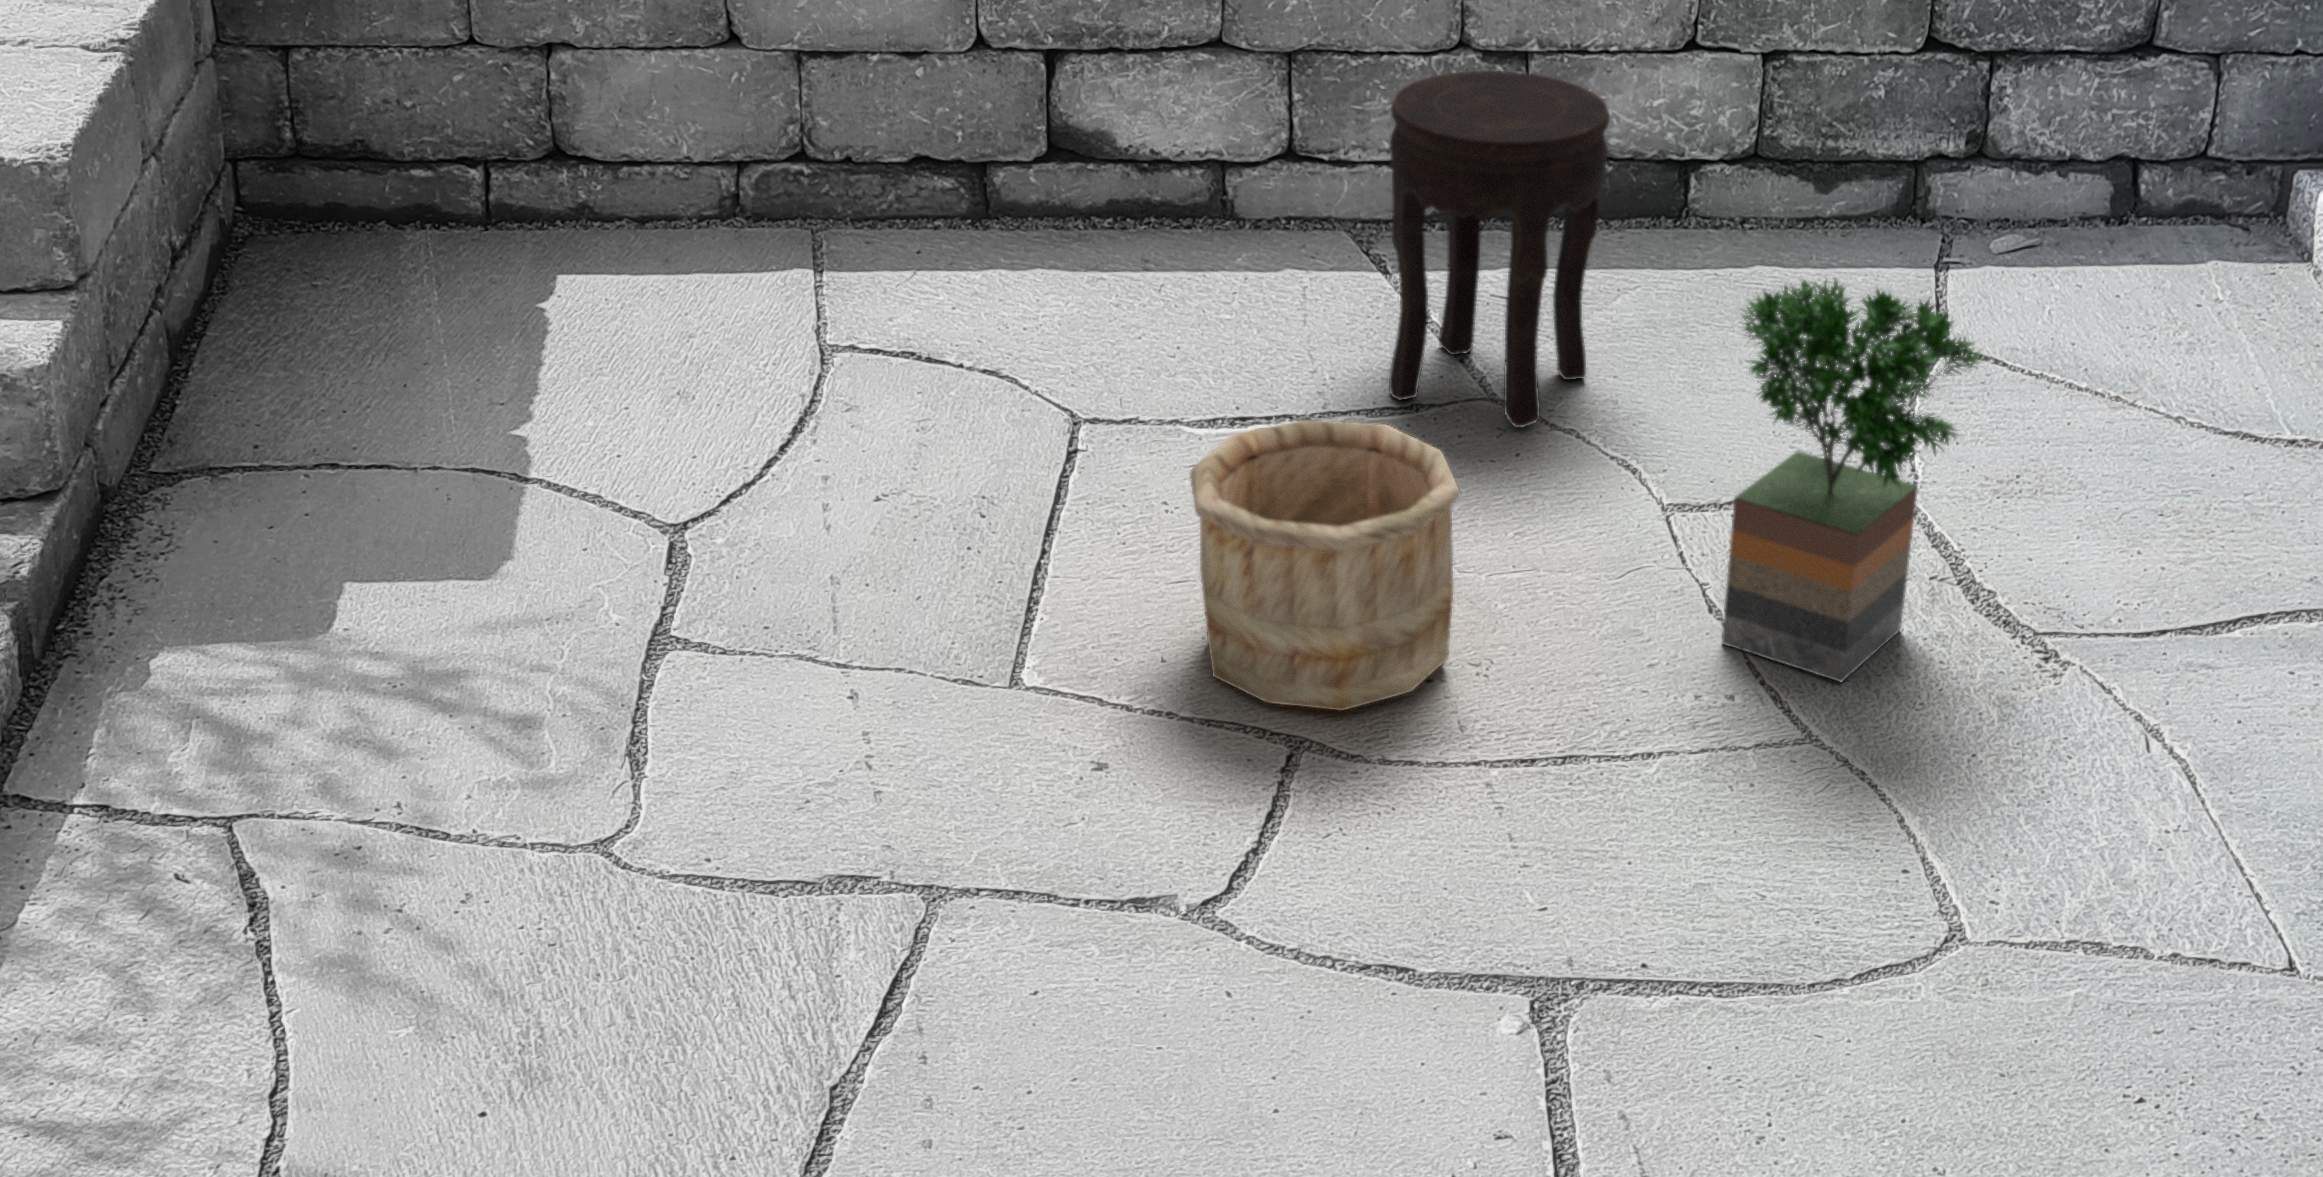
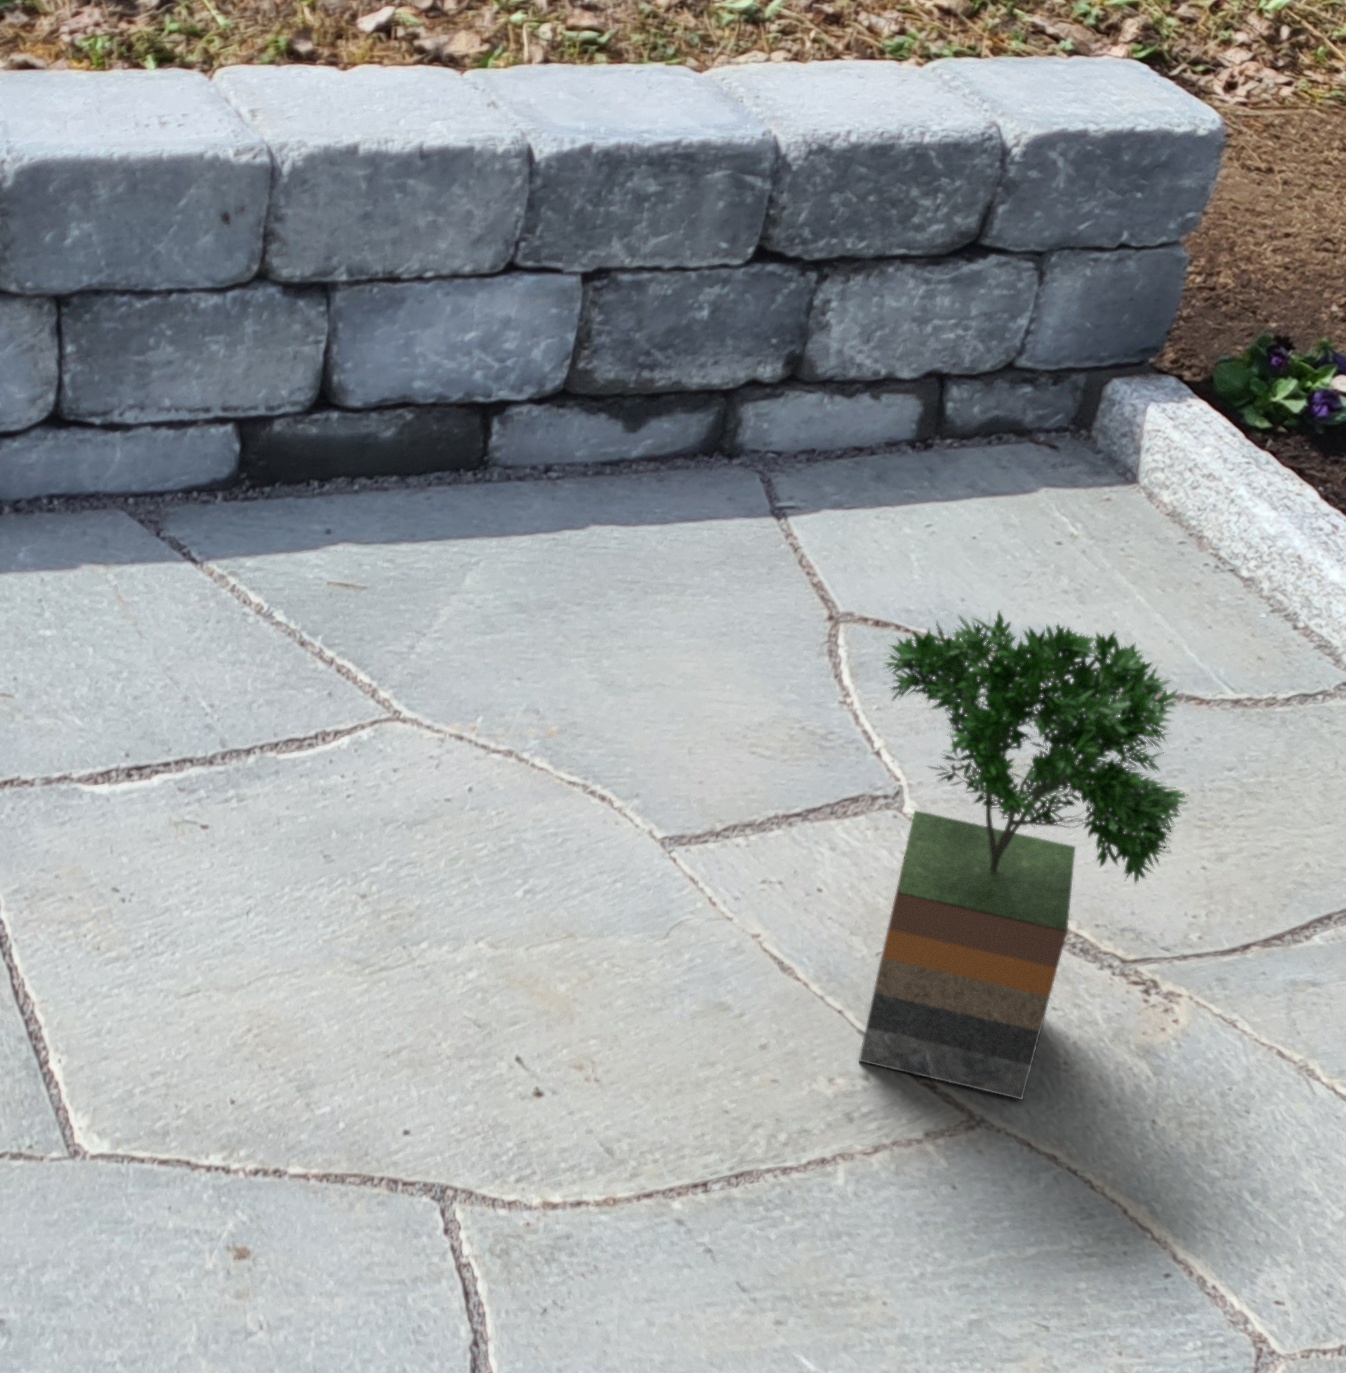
side table: present [1389,71,1610,427] -> none [283,329,568,770]
wooden bucket: present [1190,420,1461,710] -> none [245,841,619,1259]

